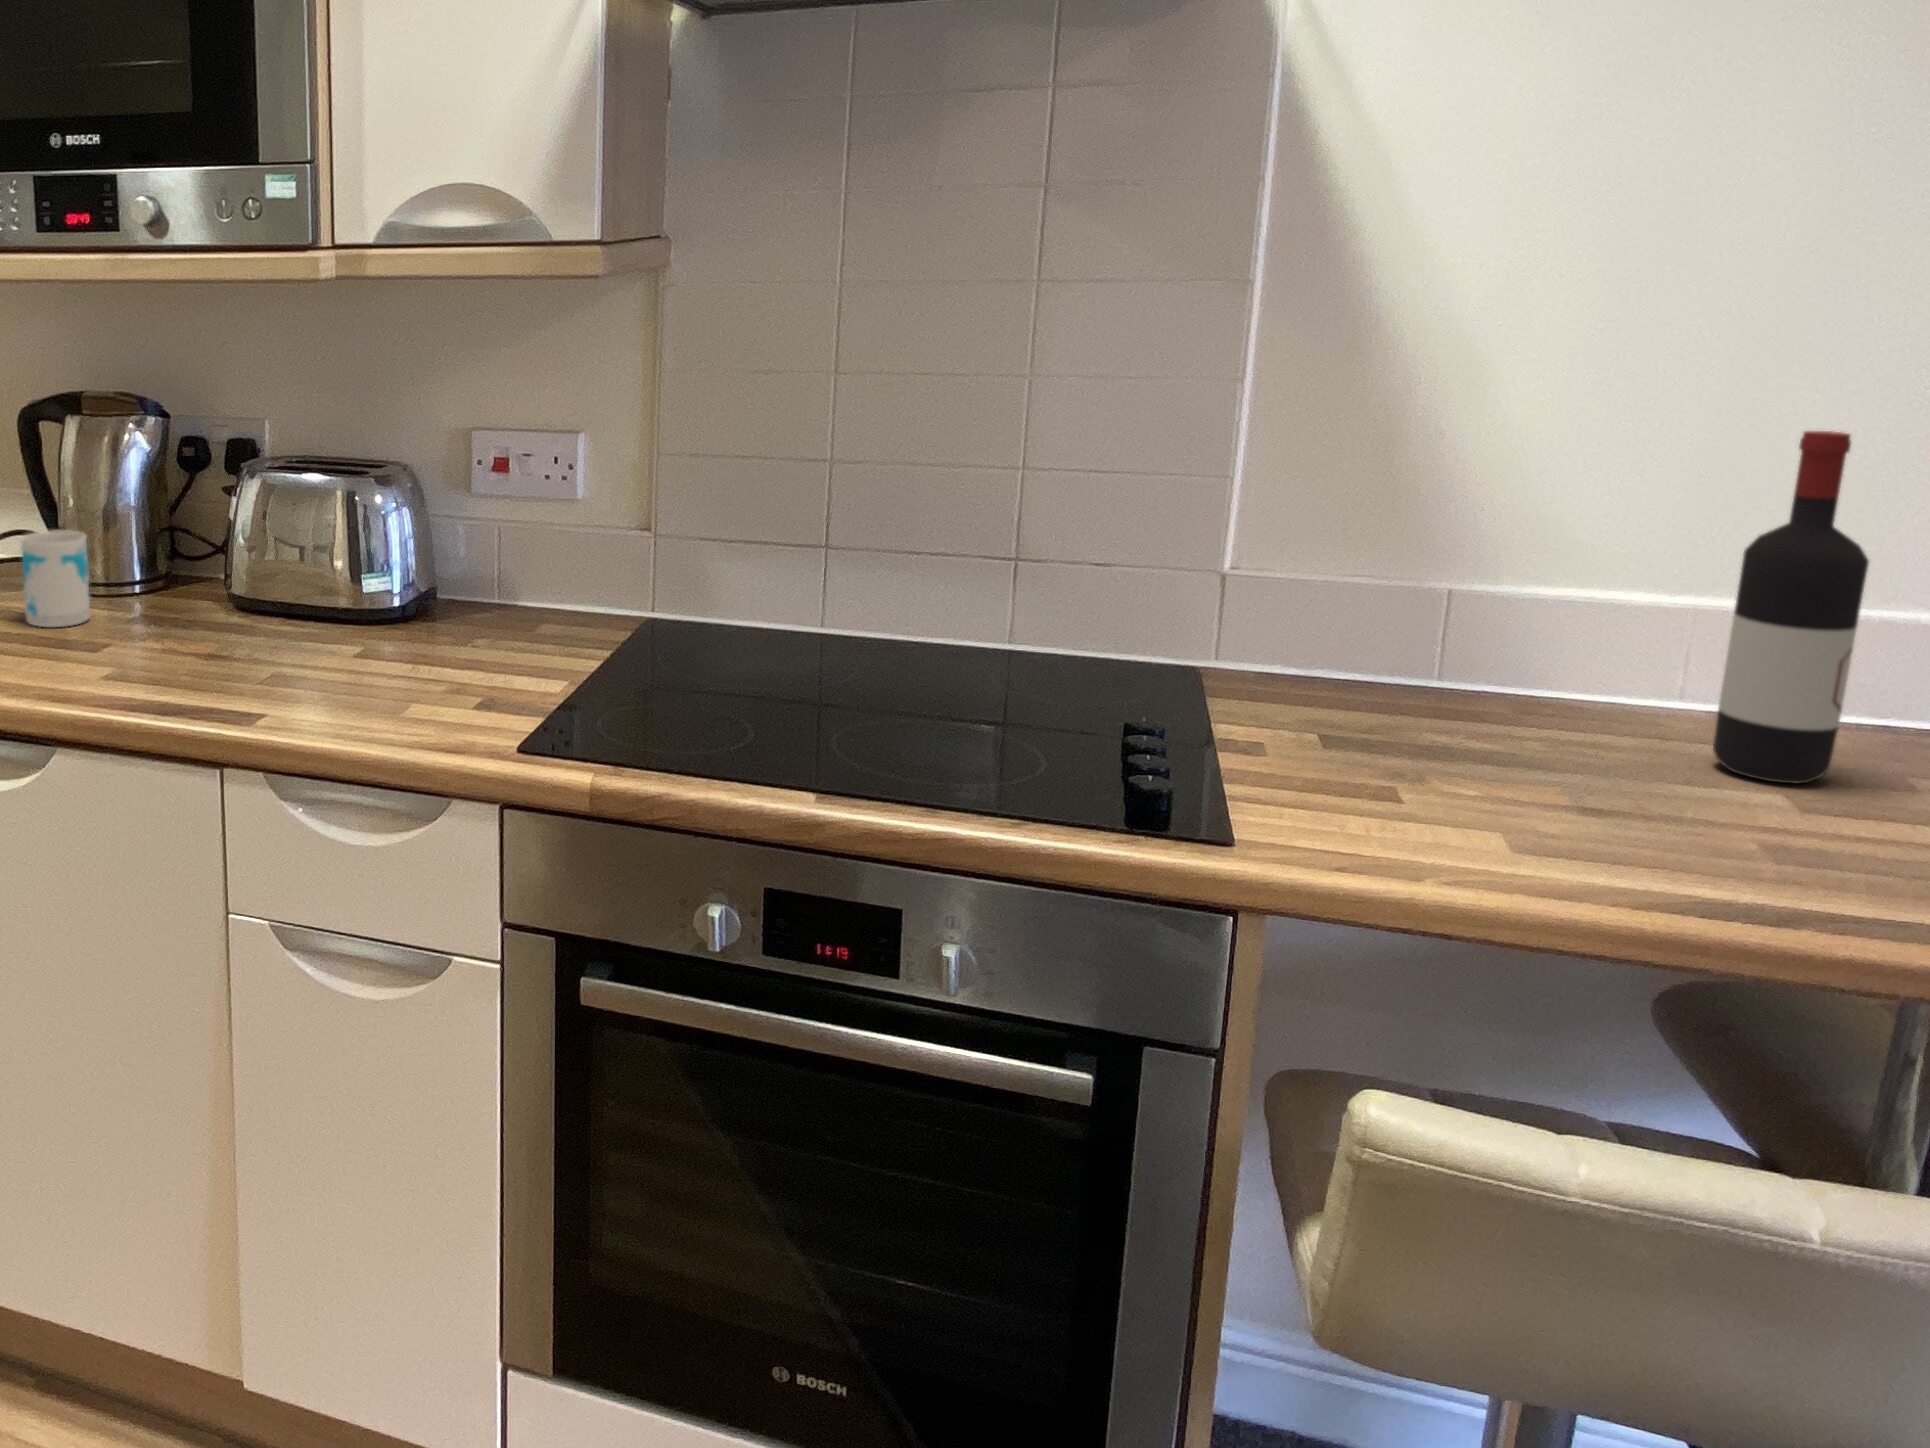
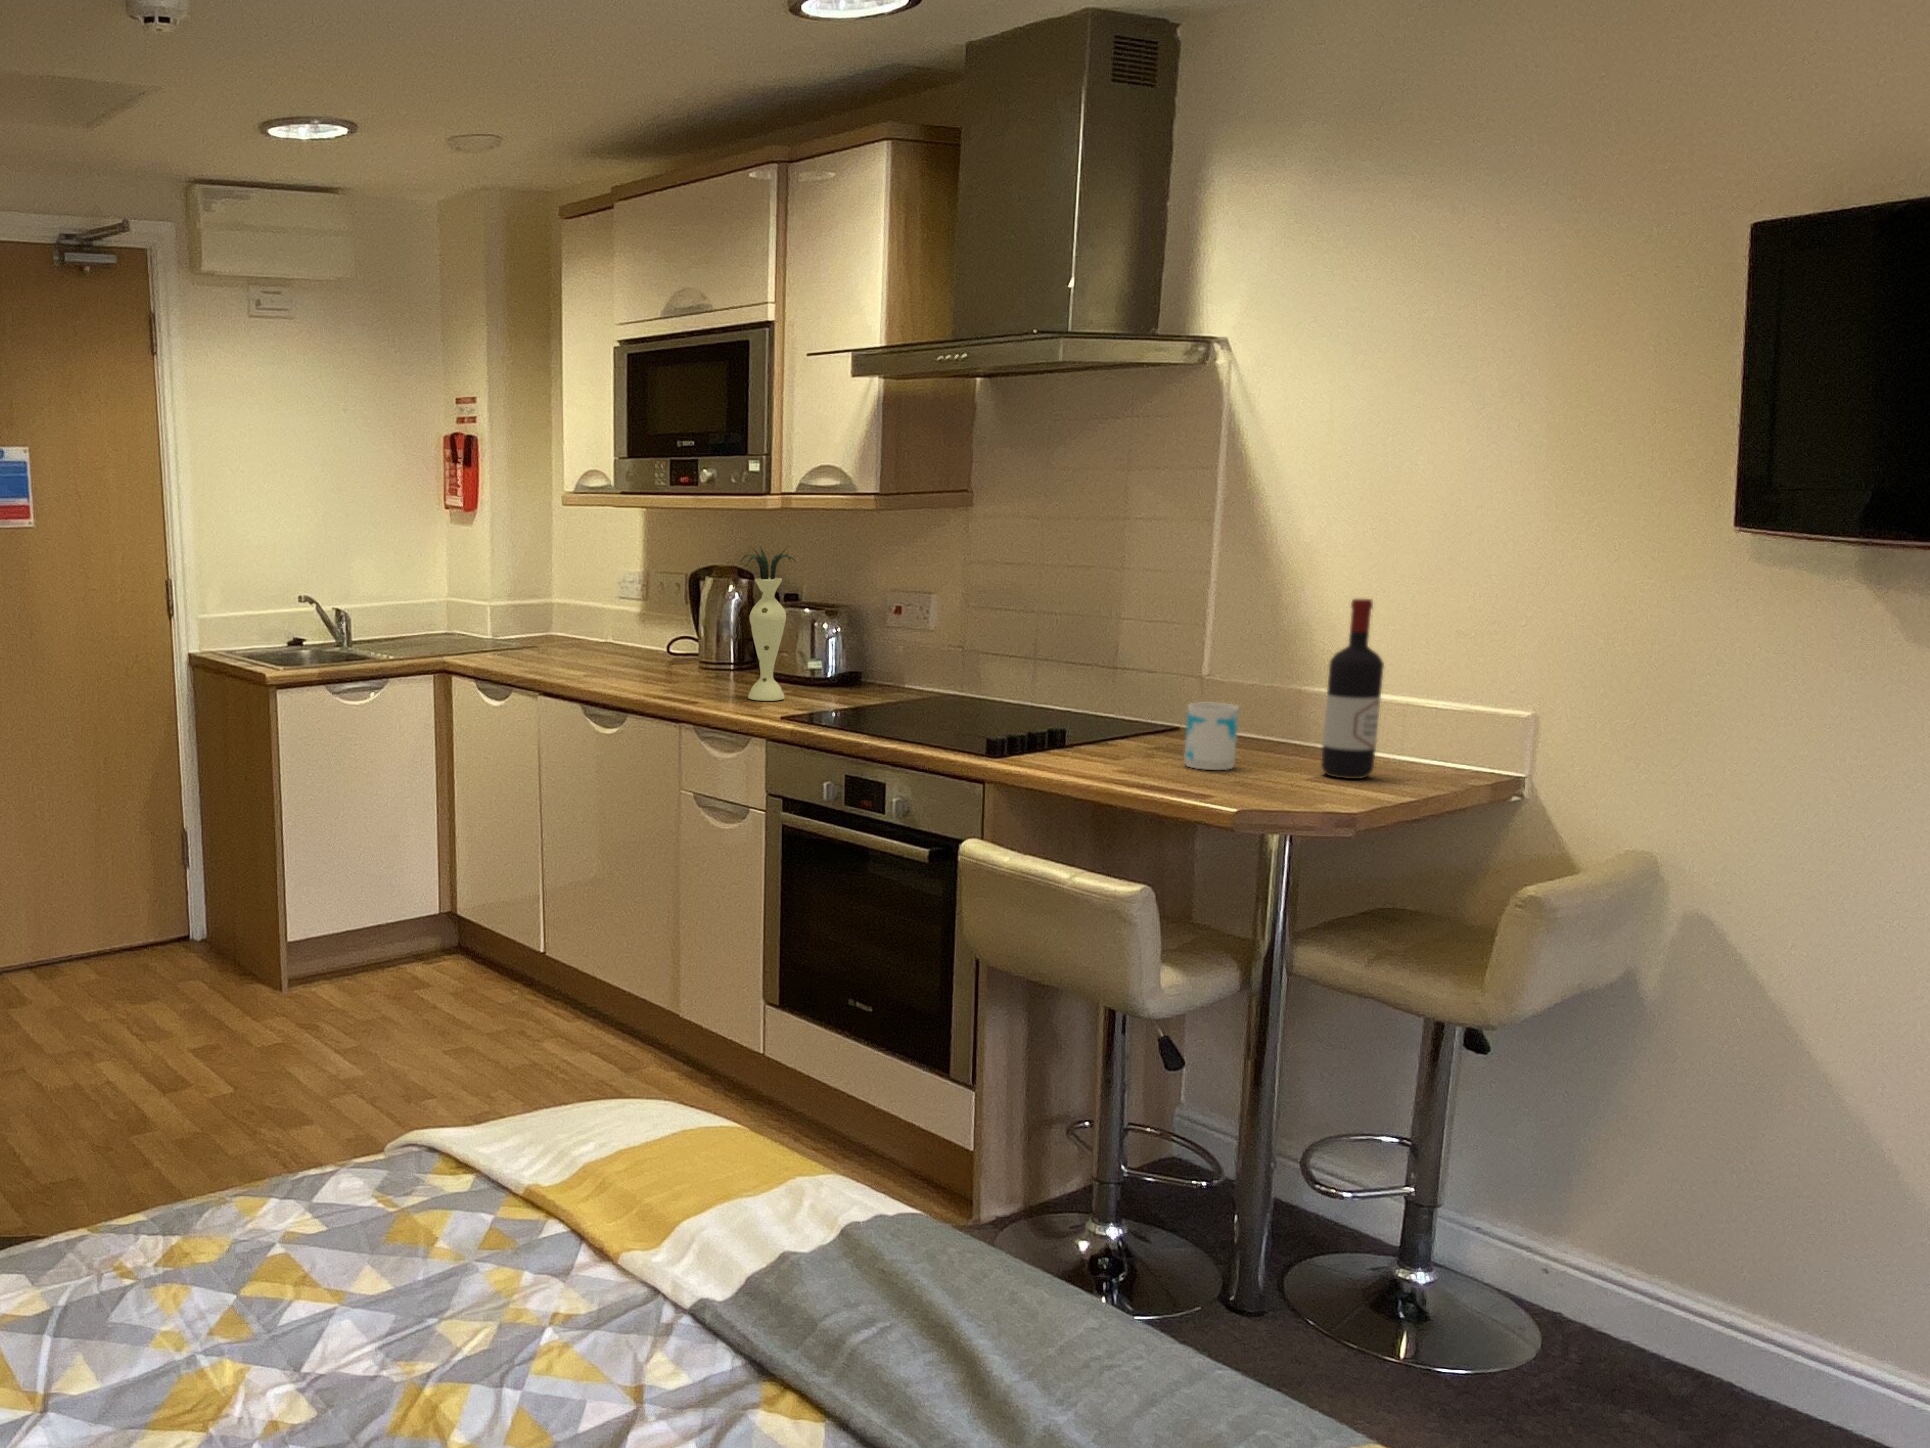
vase: none [291,356,440,692] -> present [741,546,795,701]
mug: present [21,531,90,627] -> present [1184,703,1239,770]

